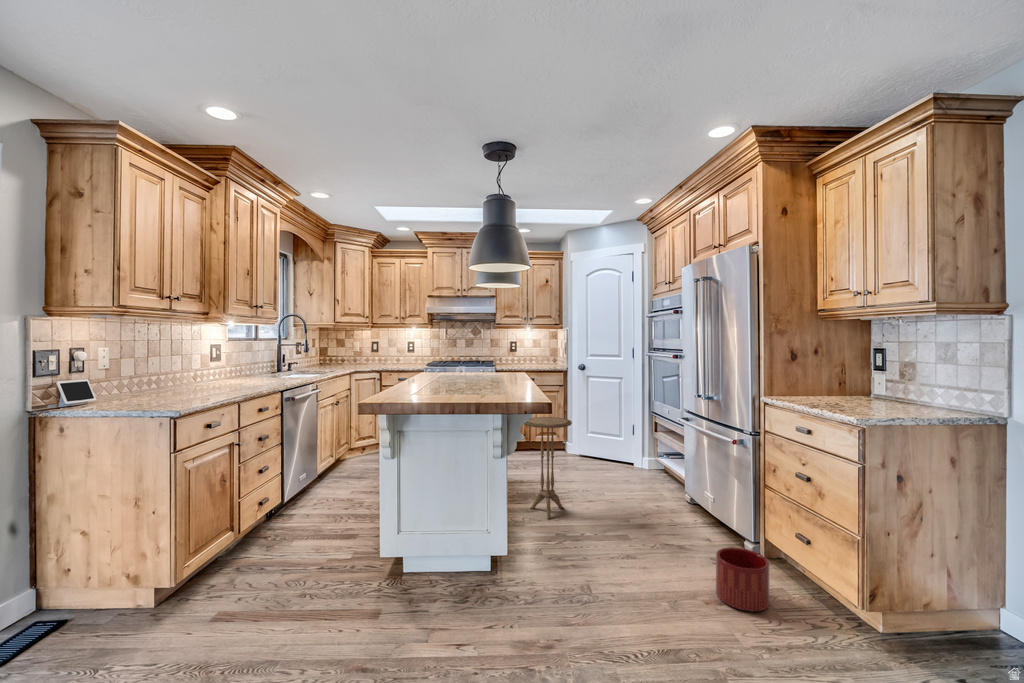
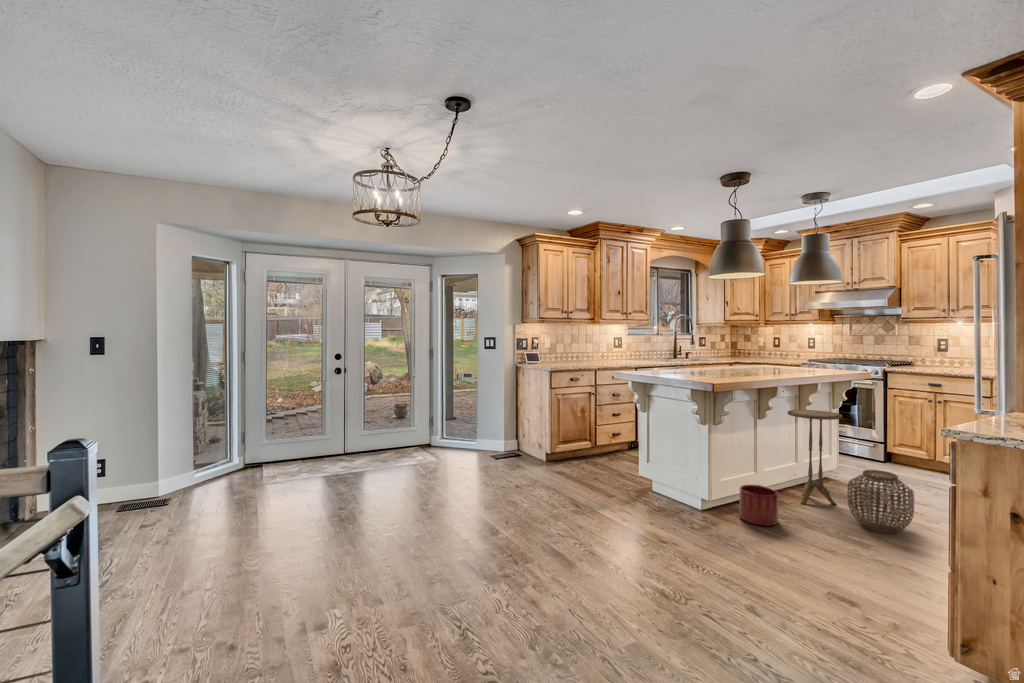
woven basket: none [596,465,646,524] -> present [847,470,914,534]
planter: present [716,547,769,612] -> present [739,485,778,526]

